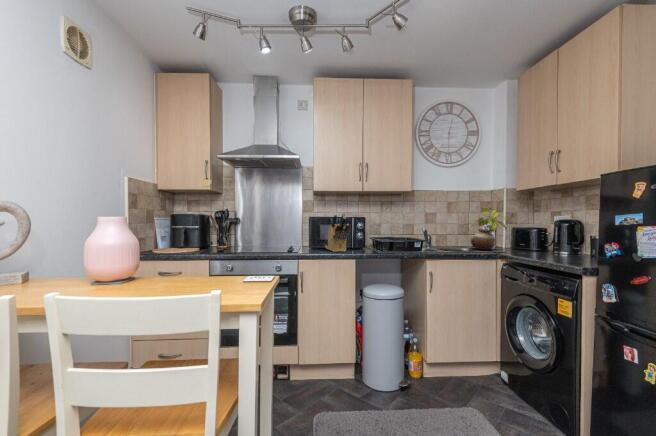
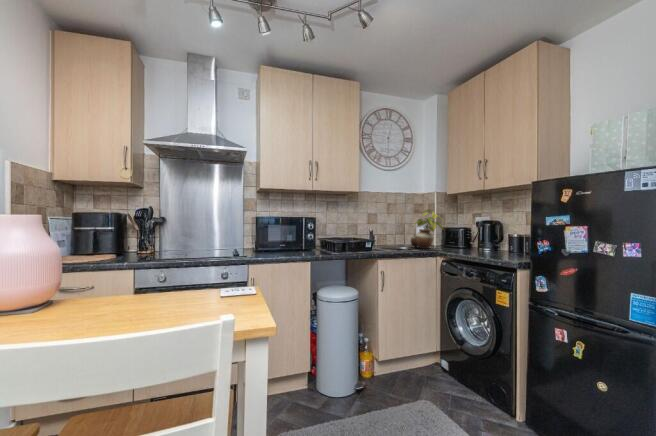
knife block: present [325,213,349,252] -> none [271,213,302,255]

